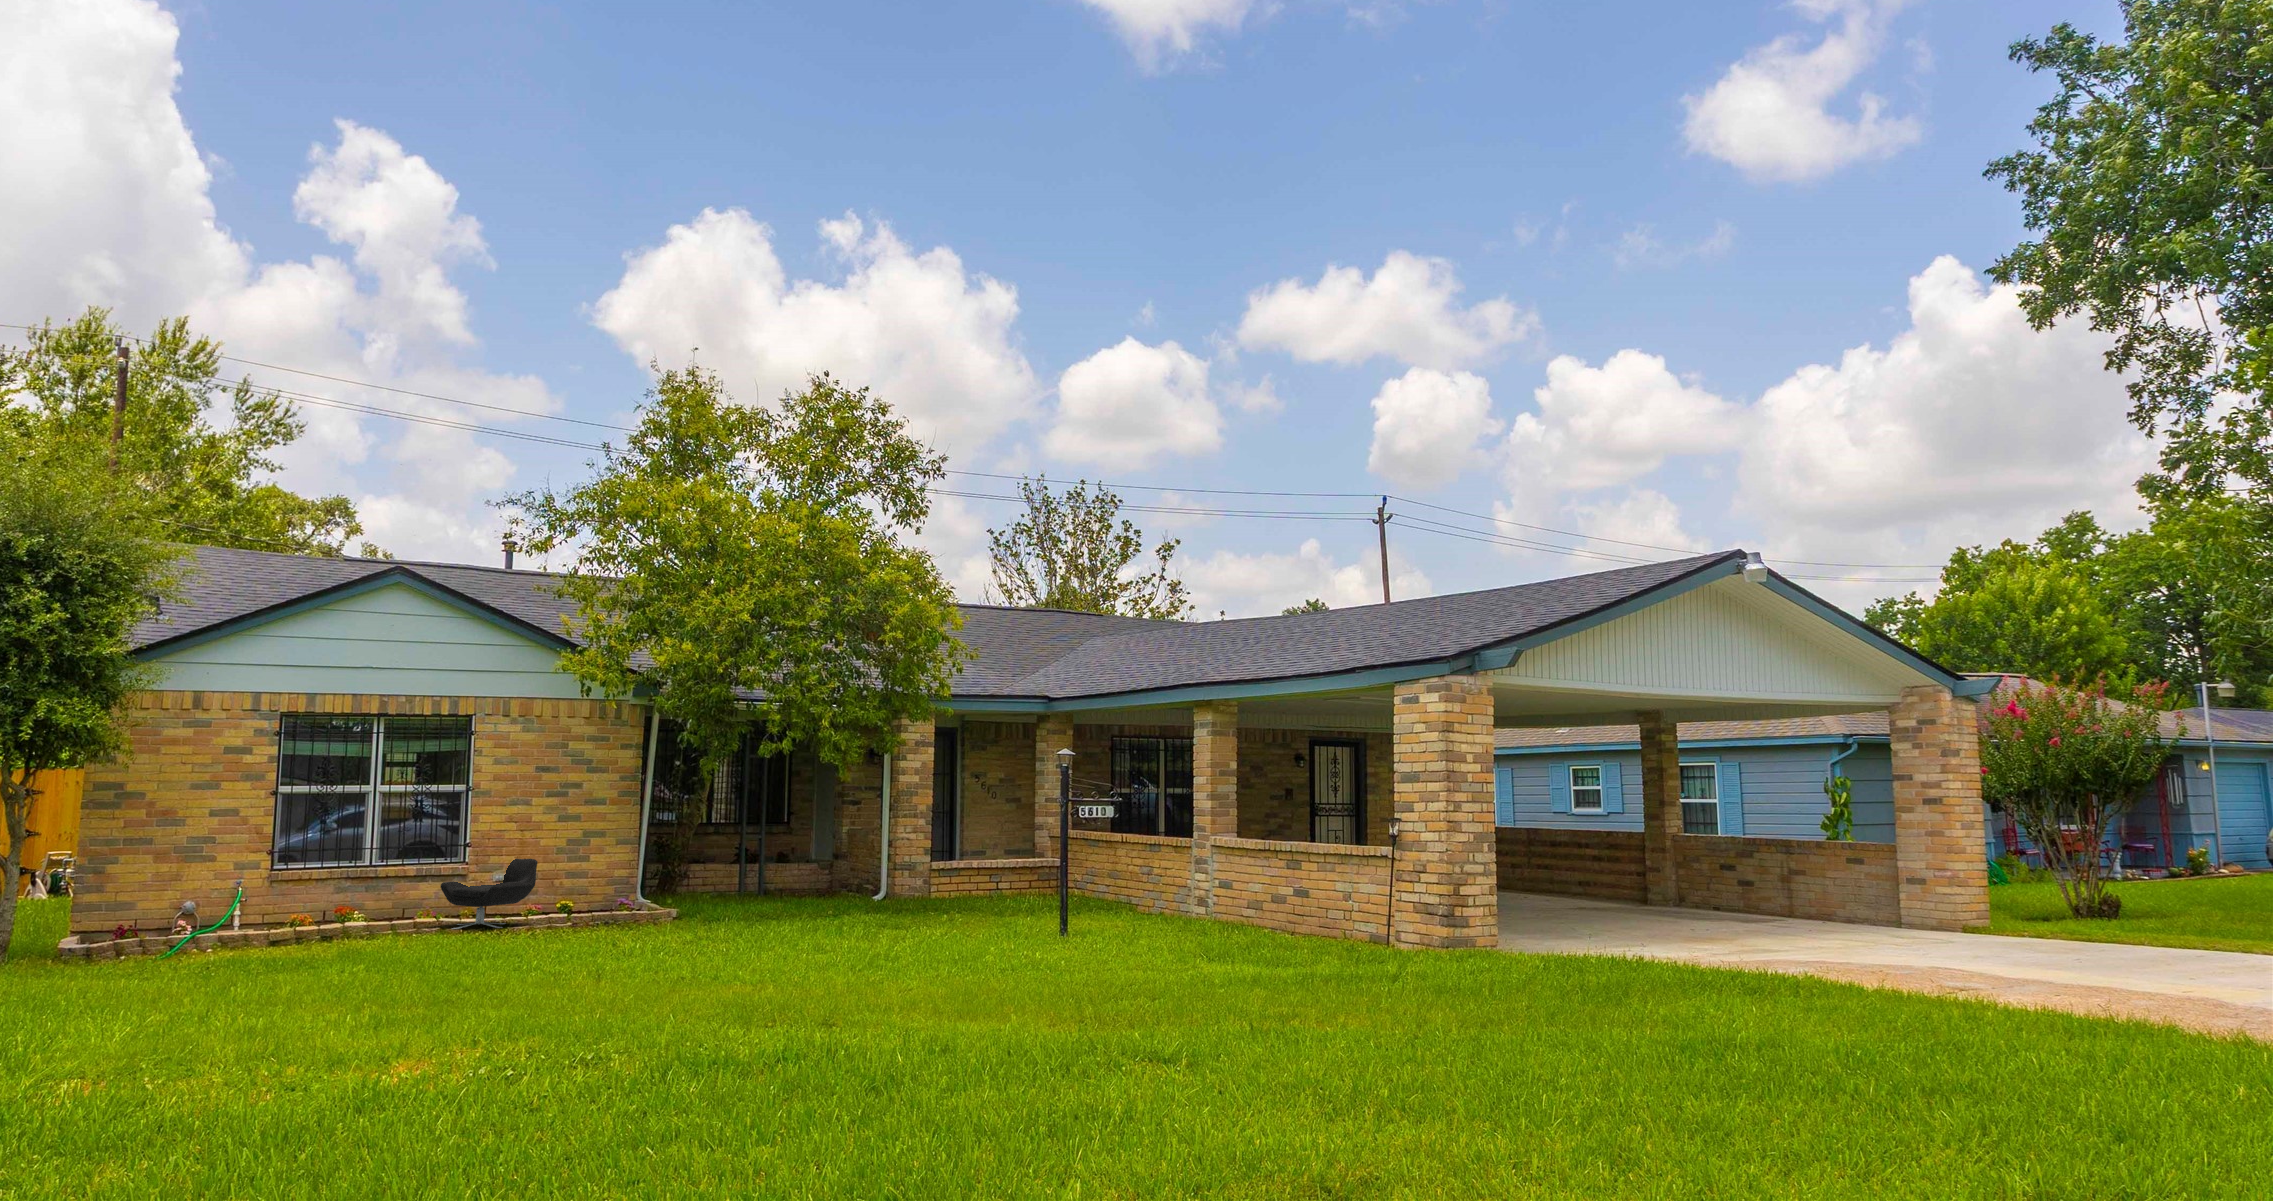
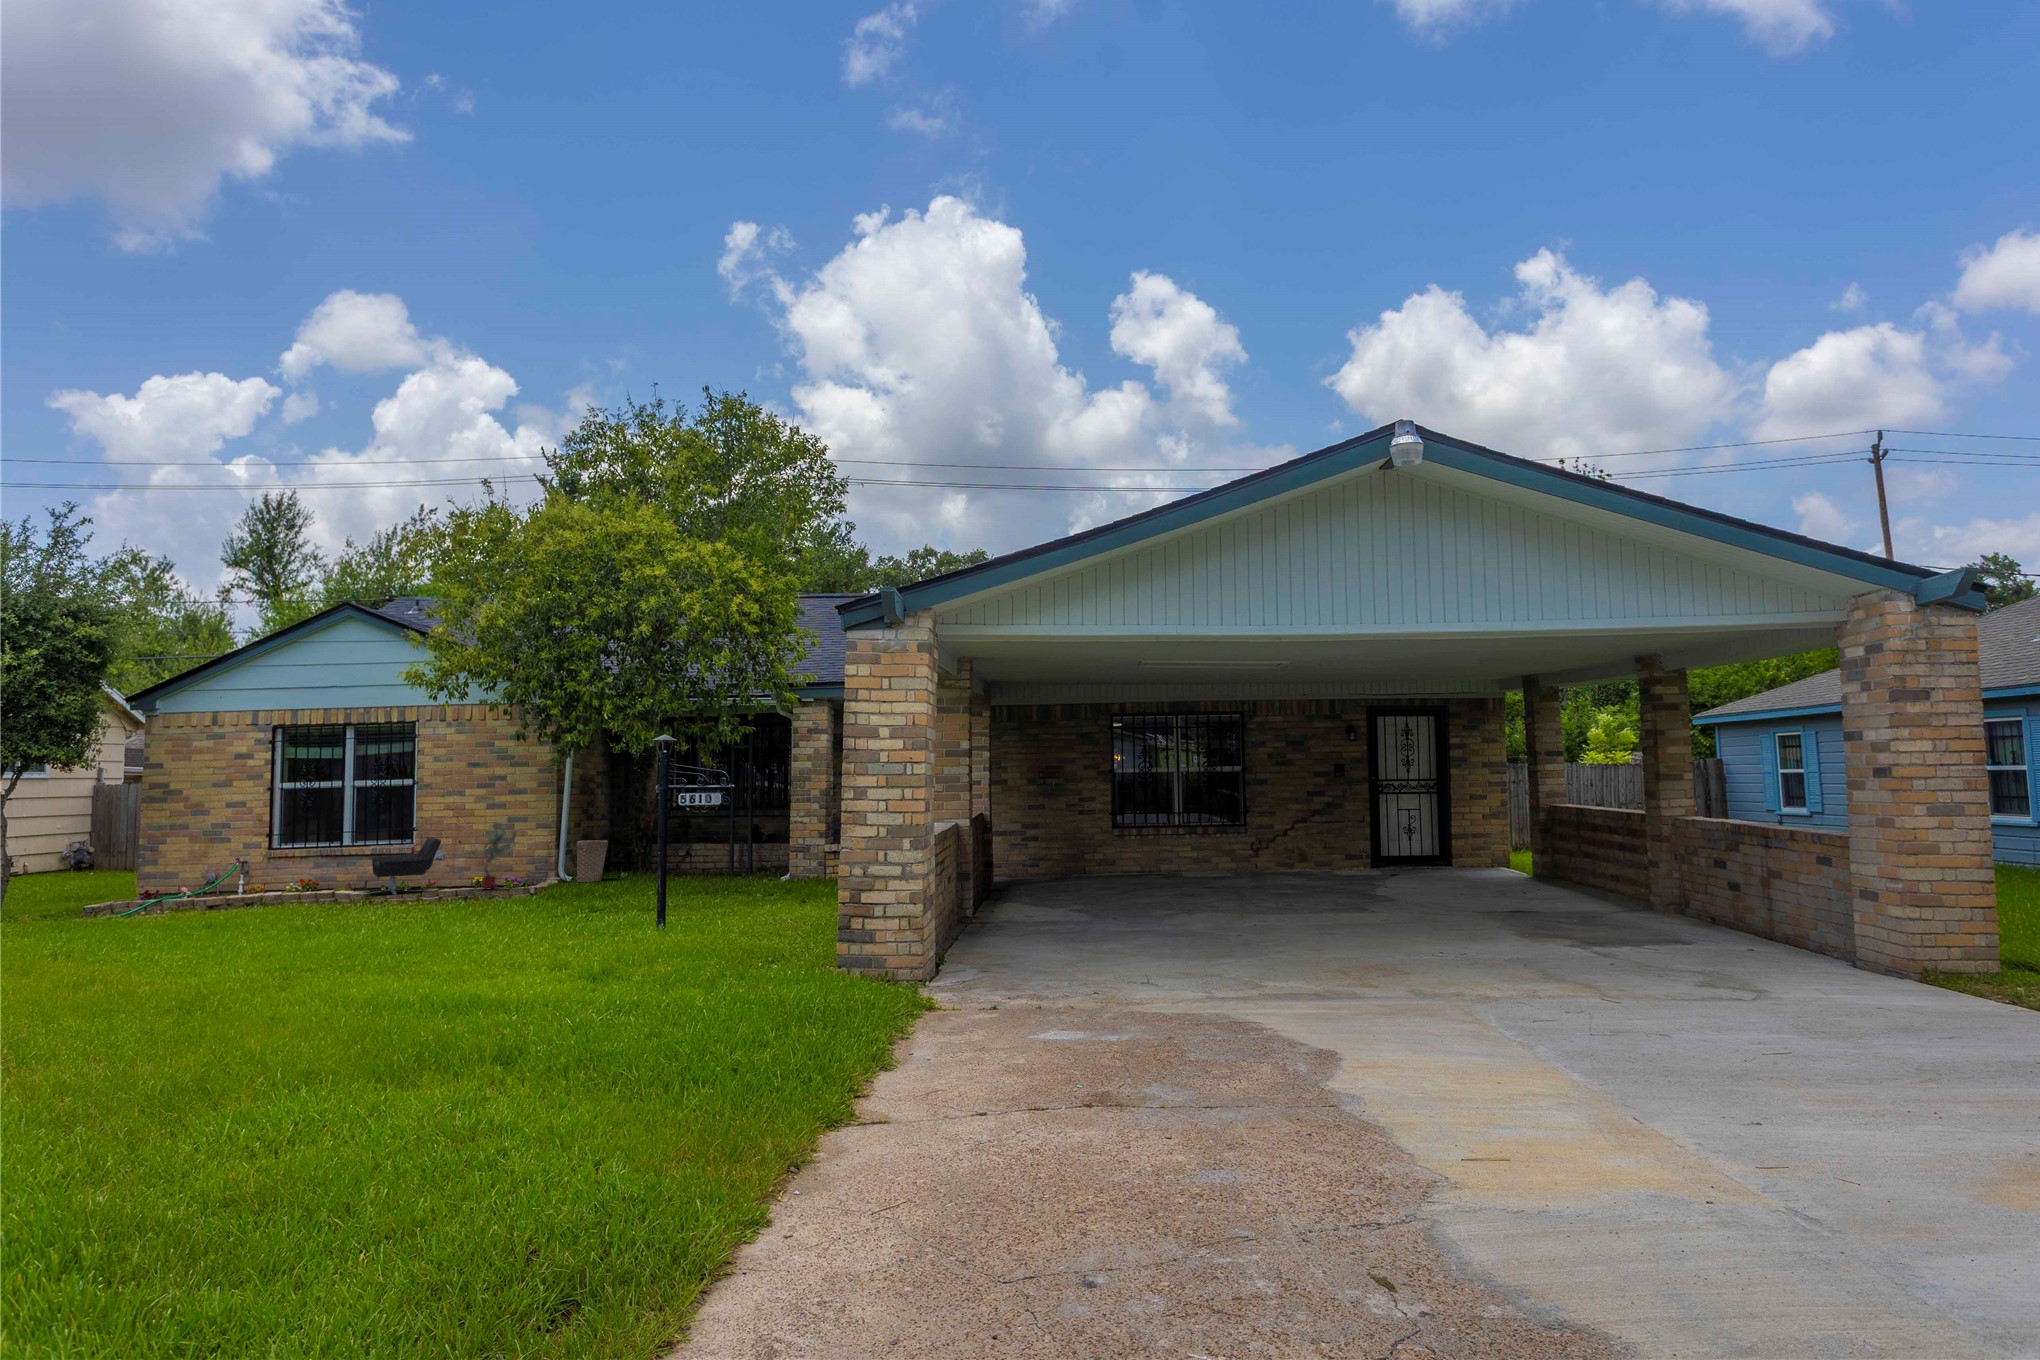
potted tree: none [561,837,632,920] -> present [466,823,517,890]
basket: none [648,862,683,910] -> present [577,840,608,882]

